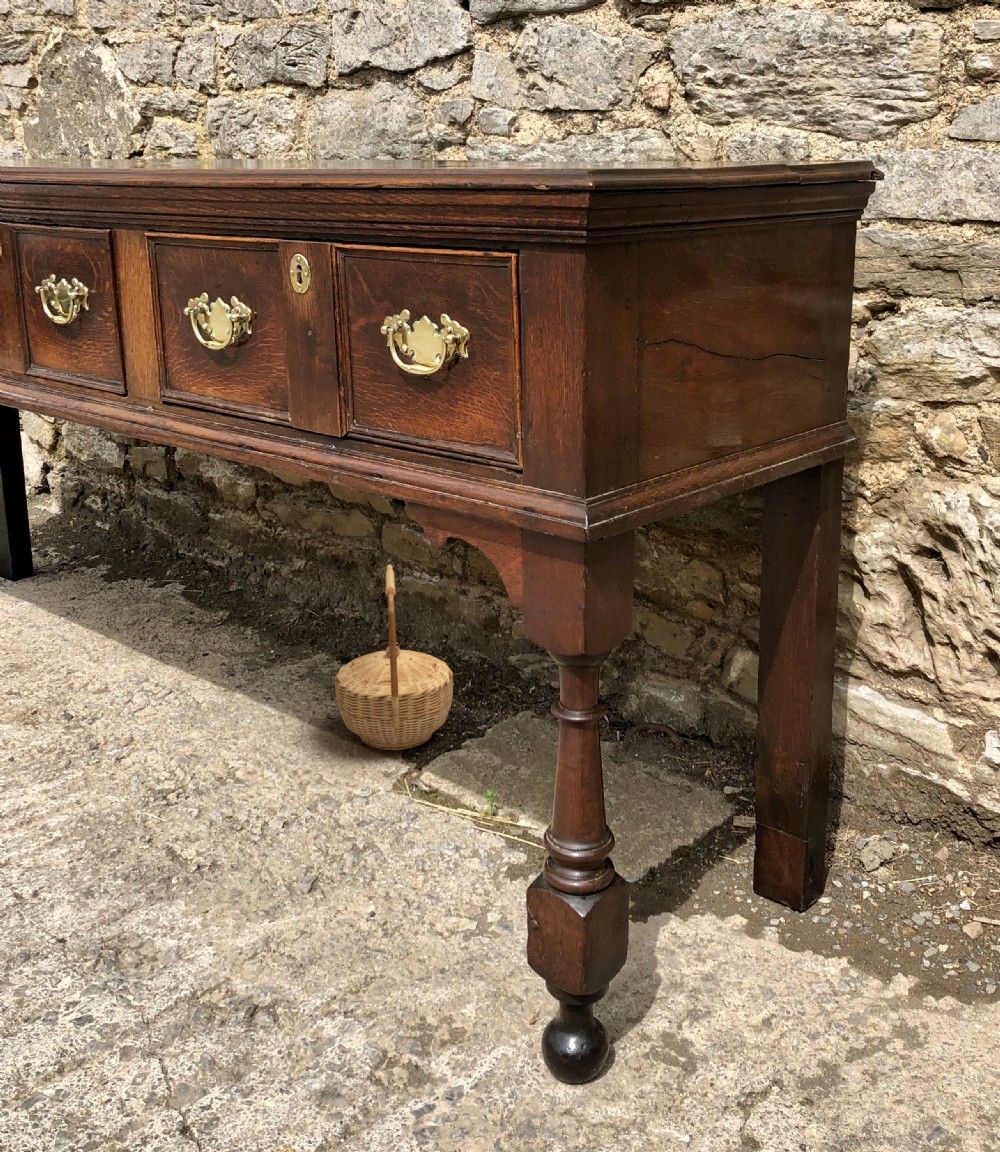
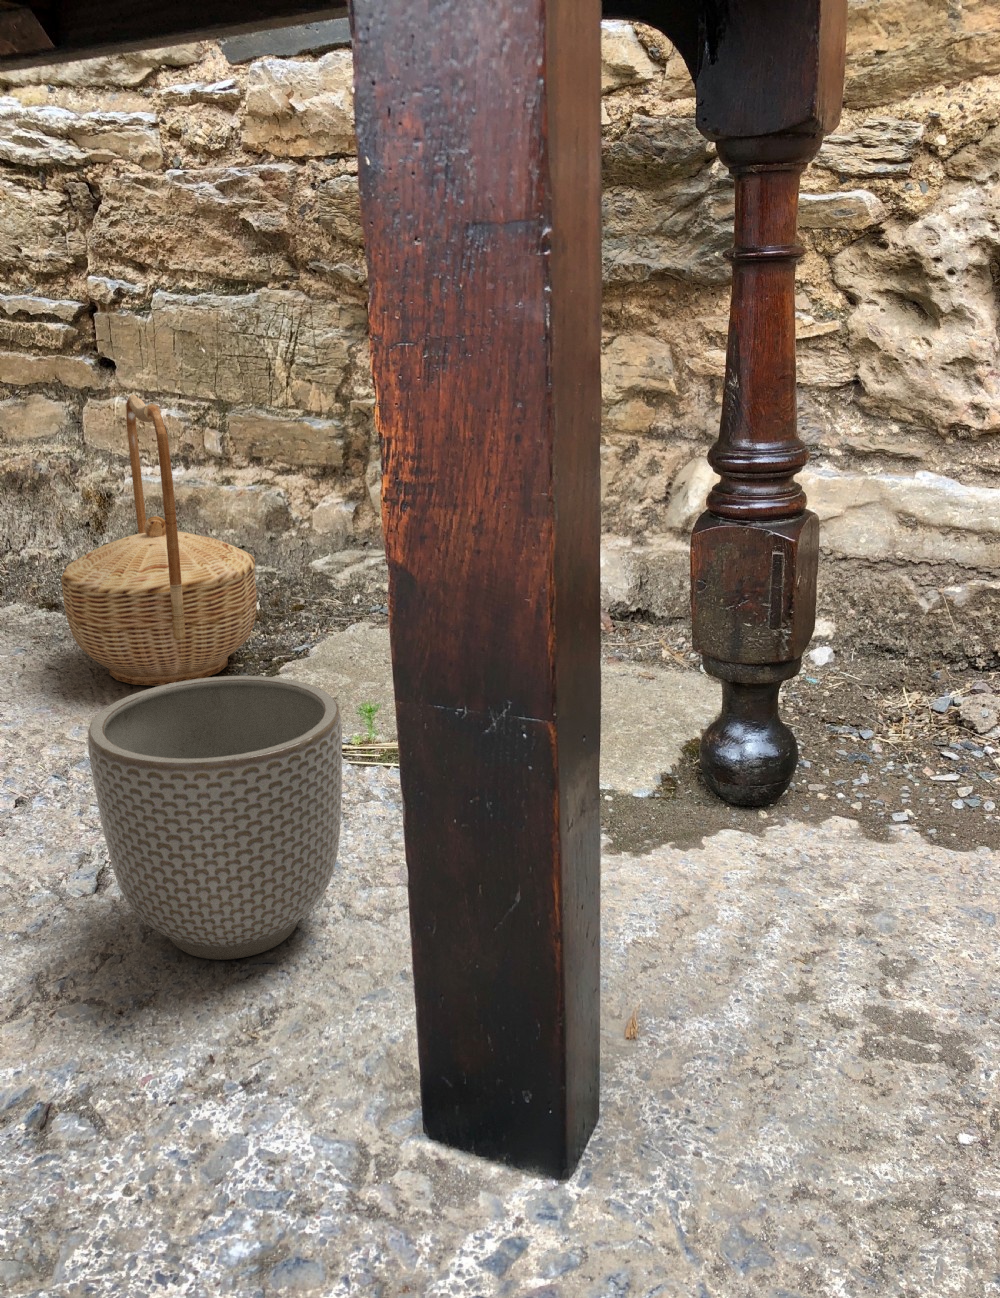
planter: none [301,792,428,945] -> present [88,676,342,960]

